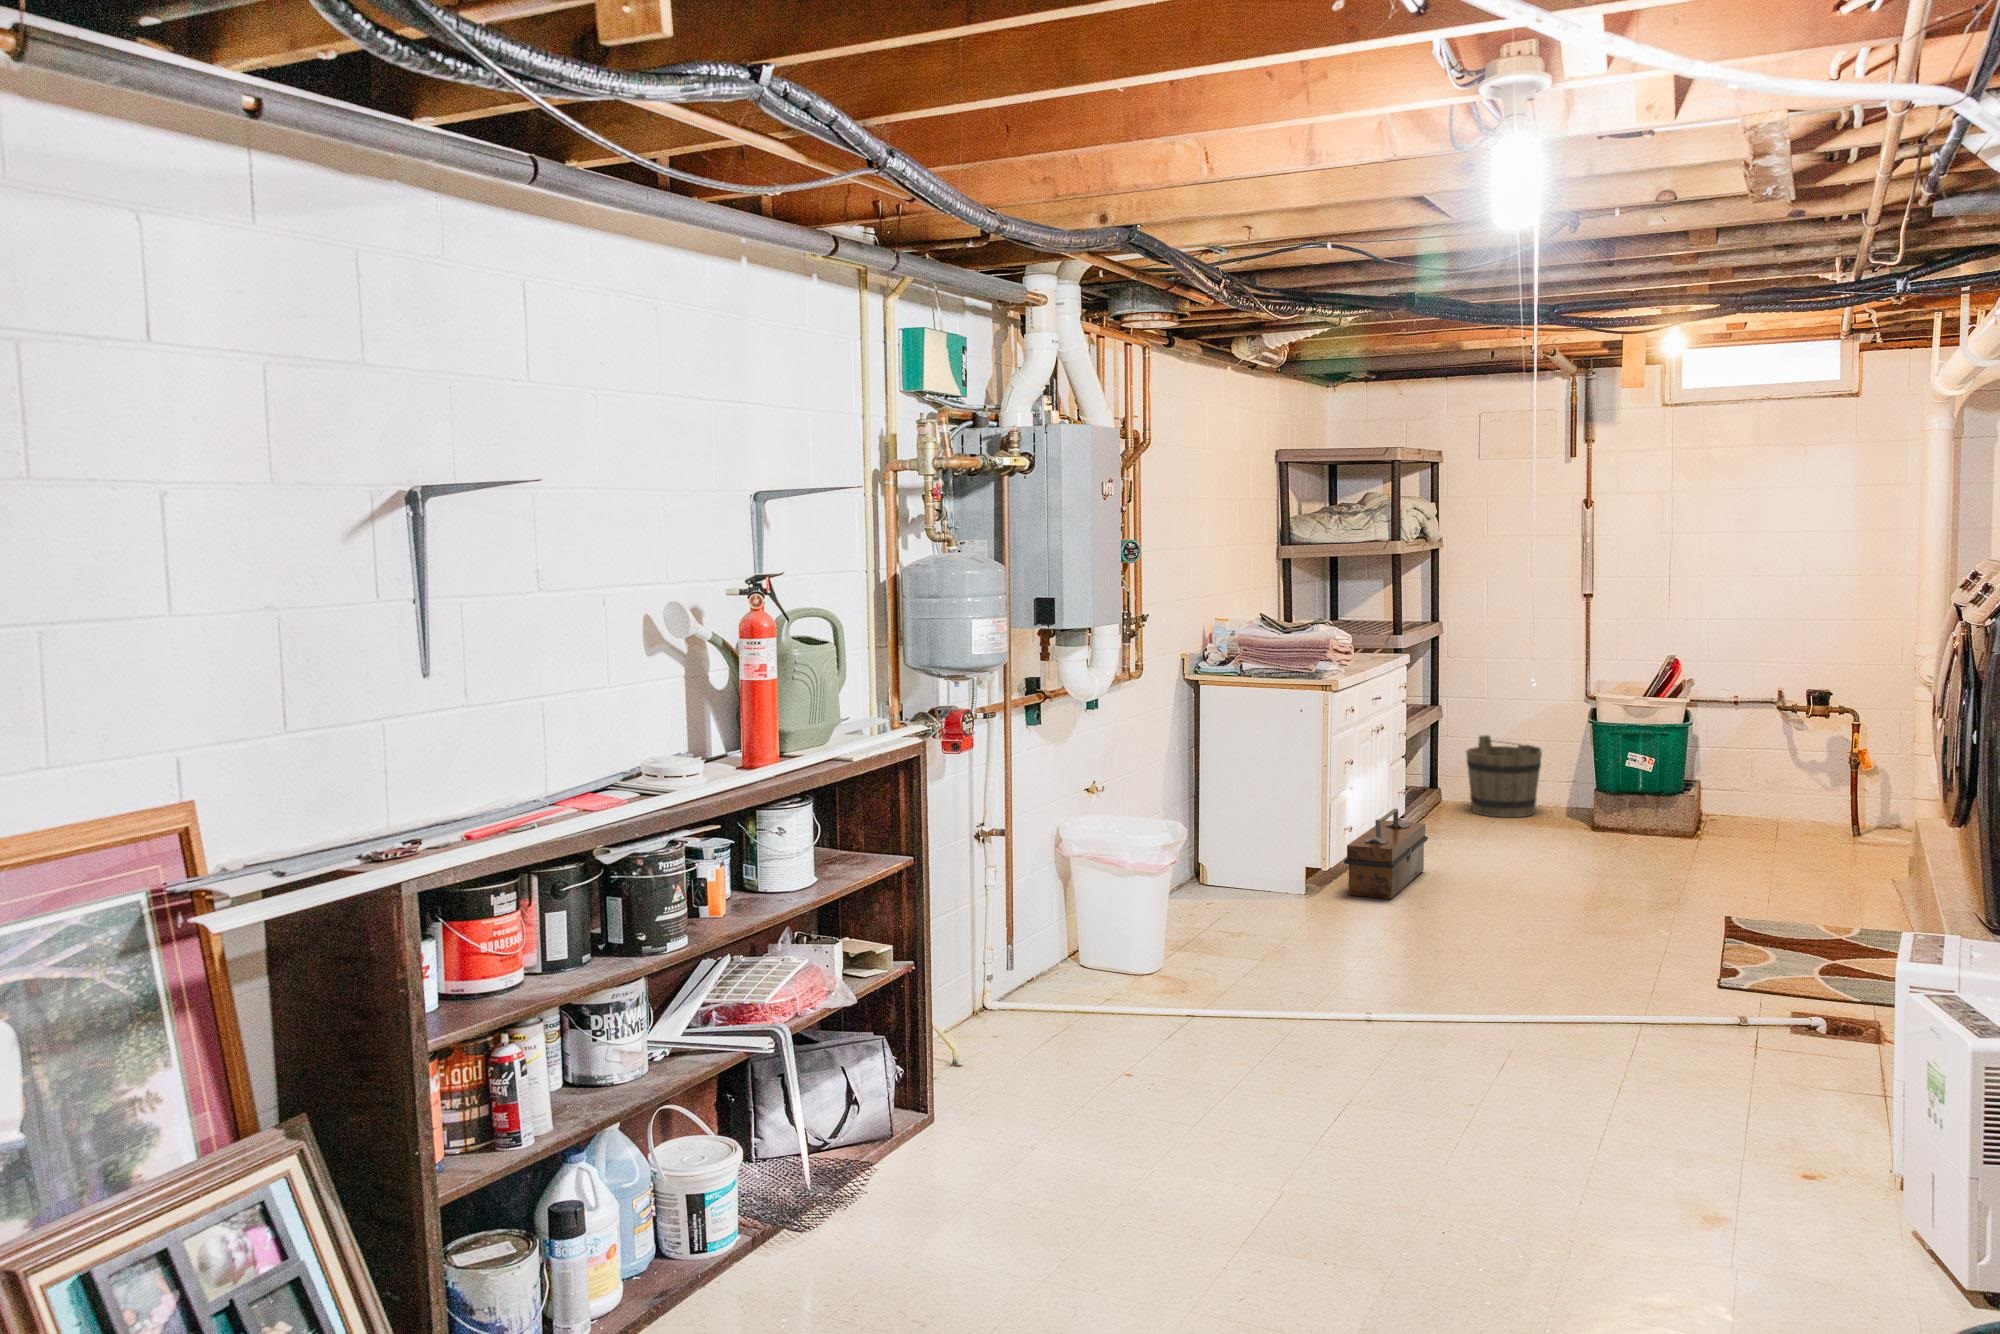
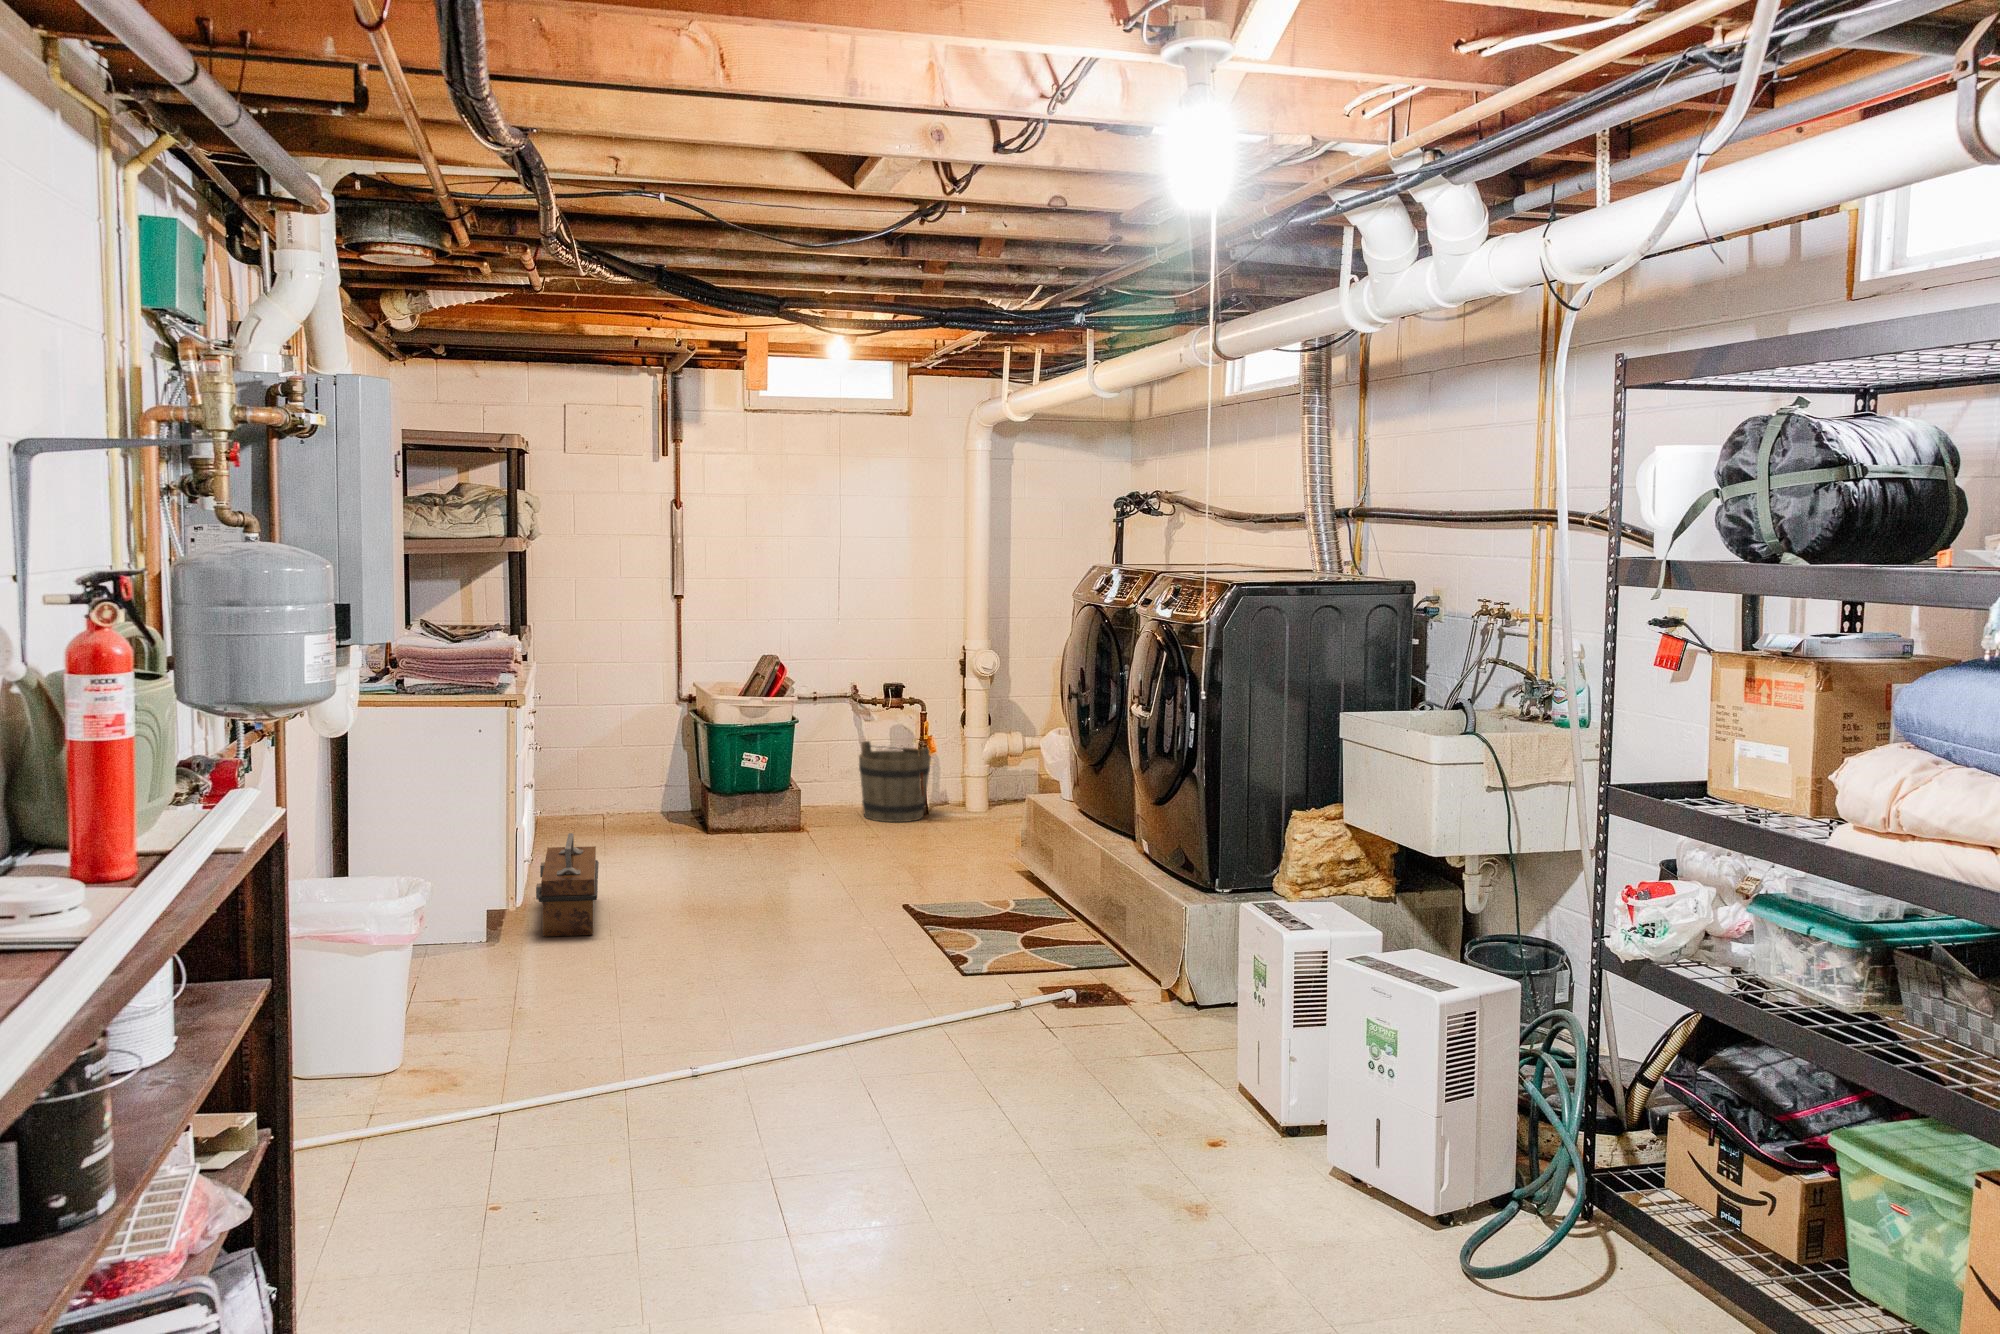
bucket: present [1466,735,1542,818] -> present [859,741,931,822]

